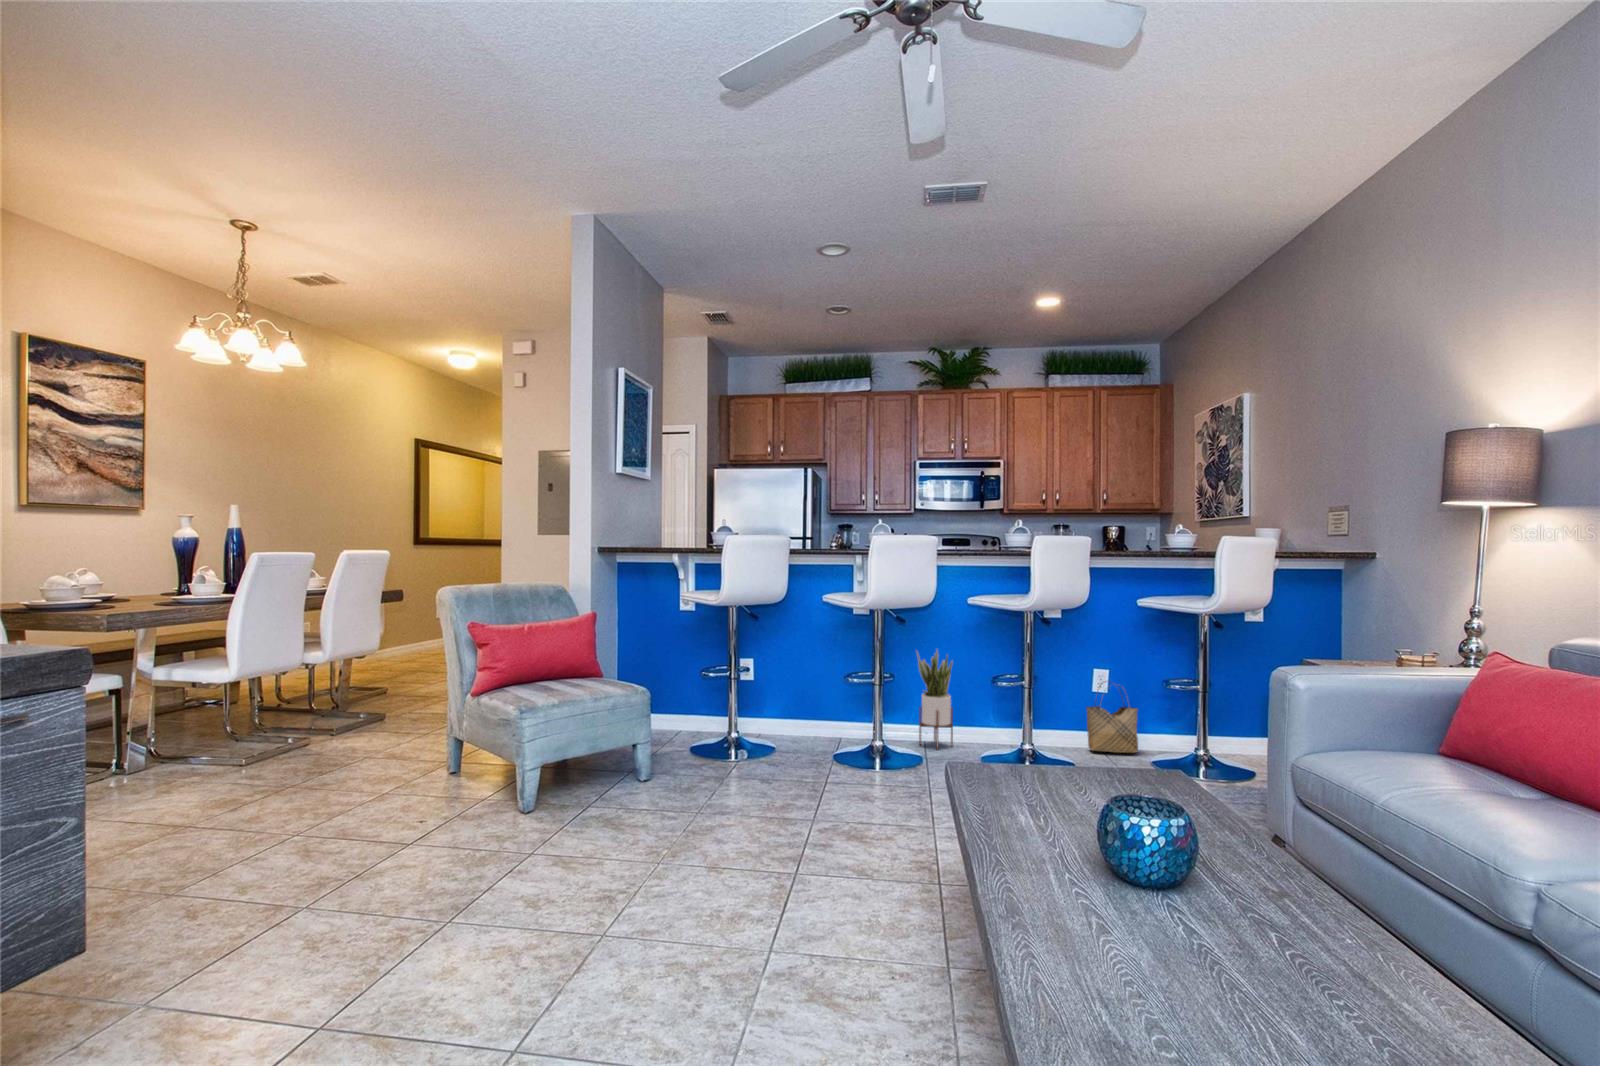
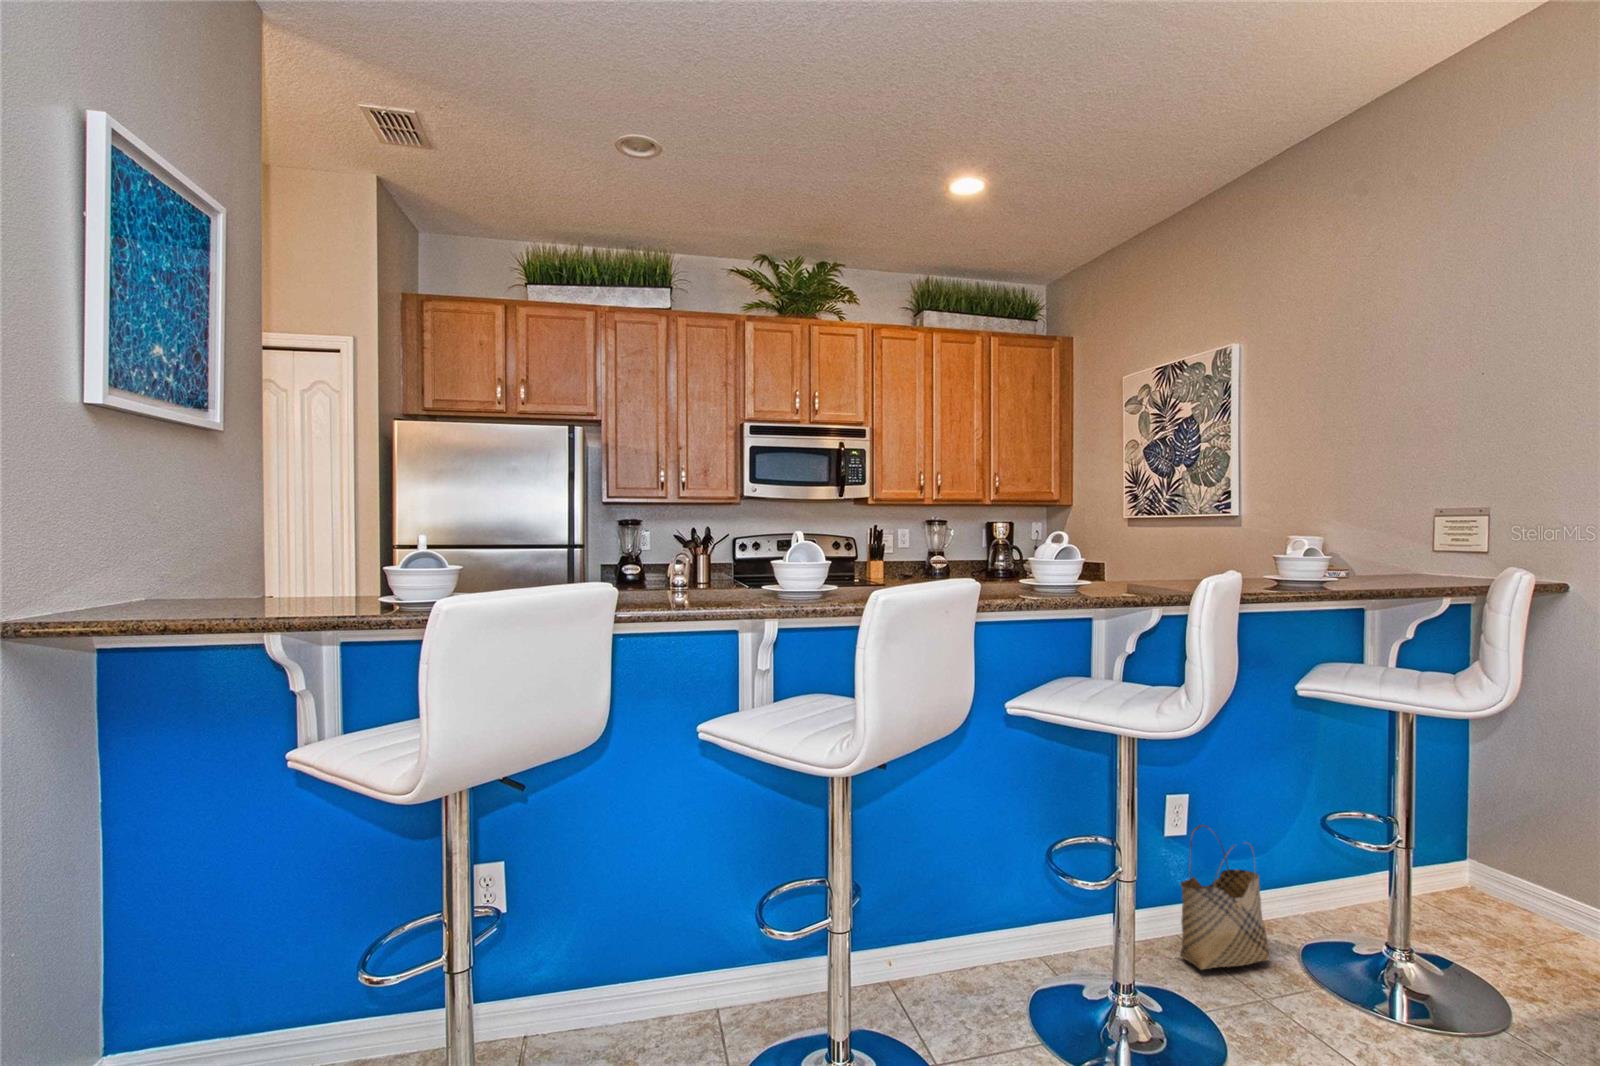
potted plant: present [917,650,953,749] -> none [893,806,956,1031]

